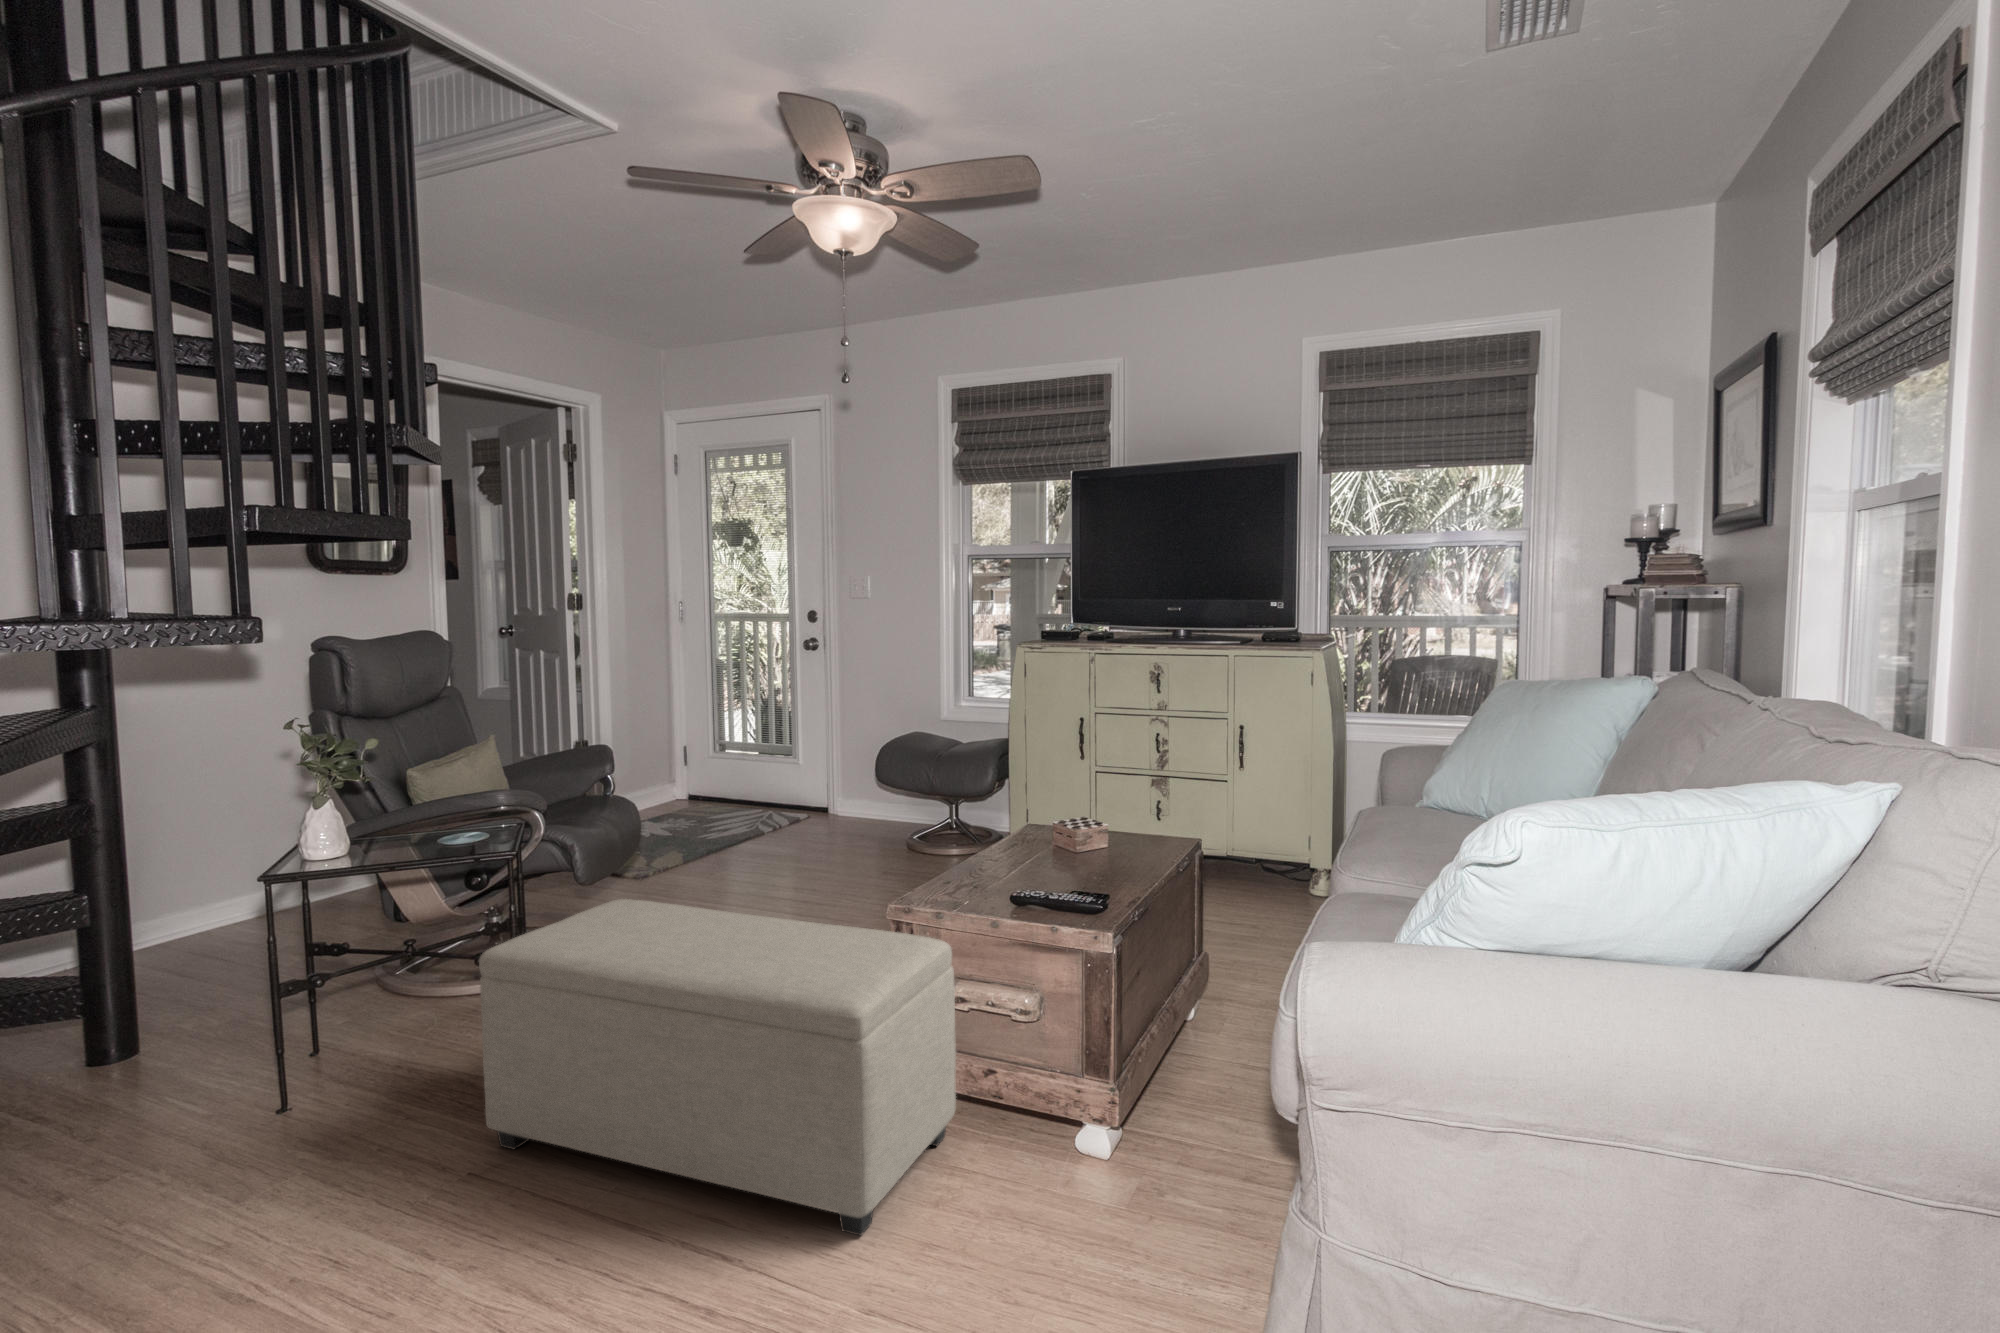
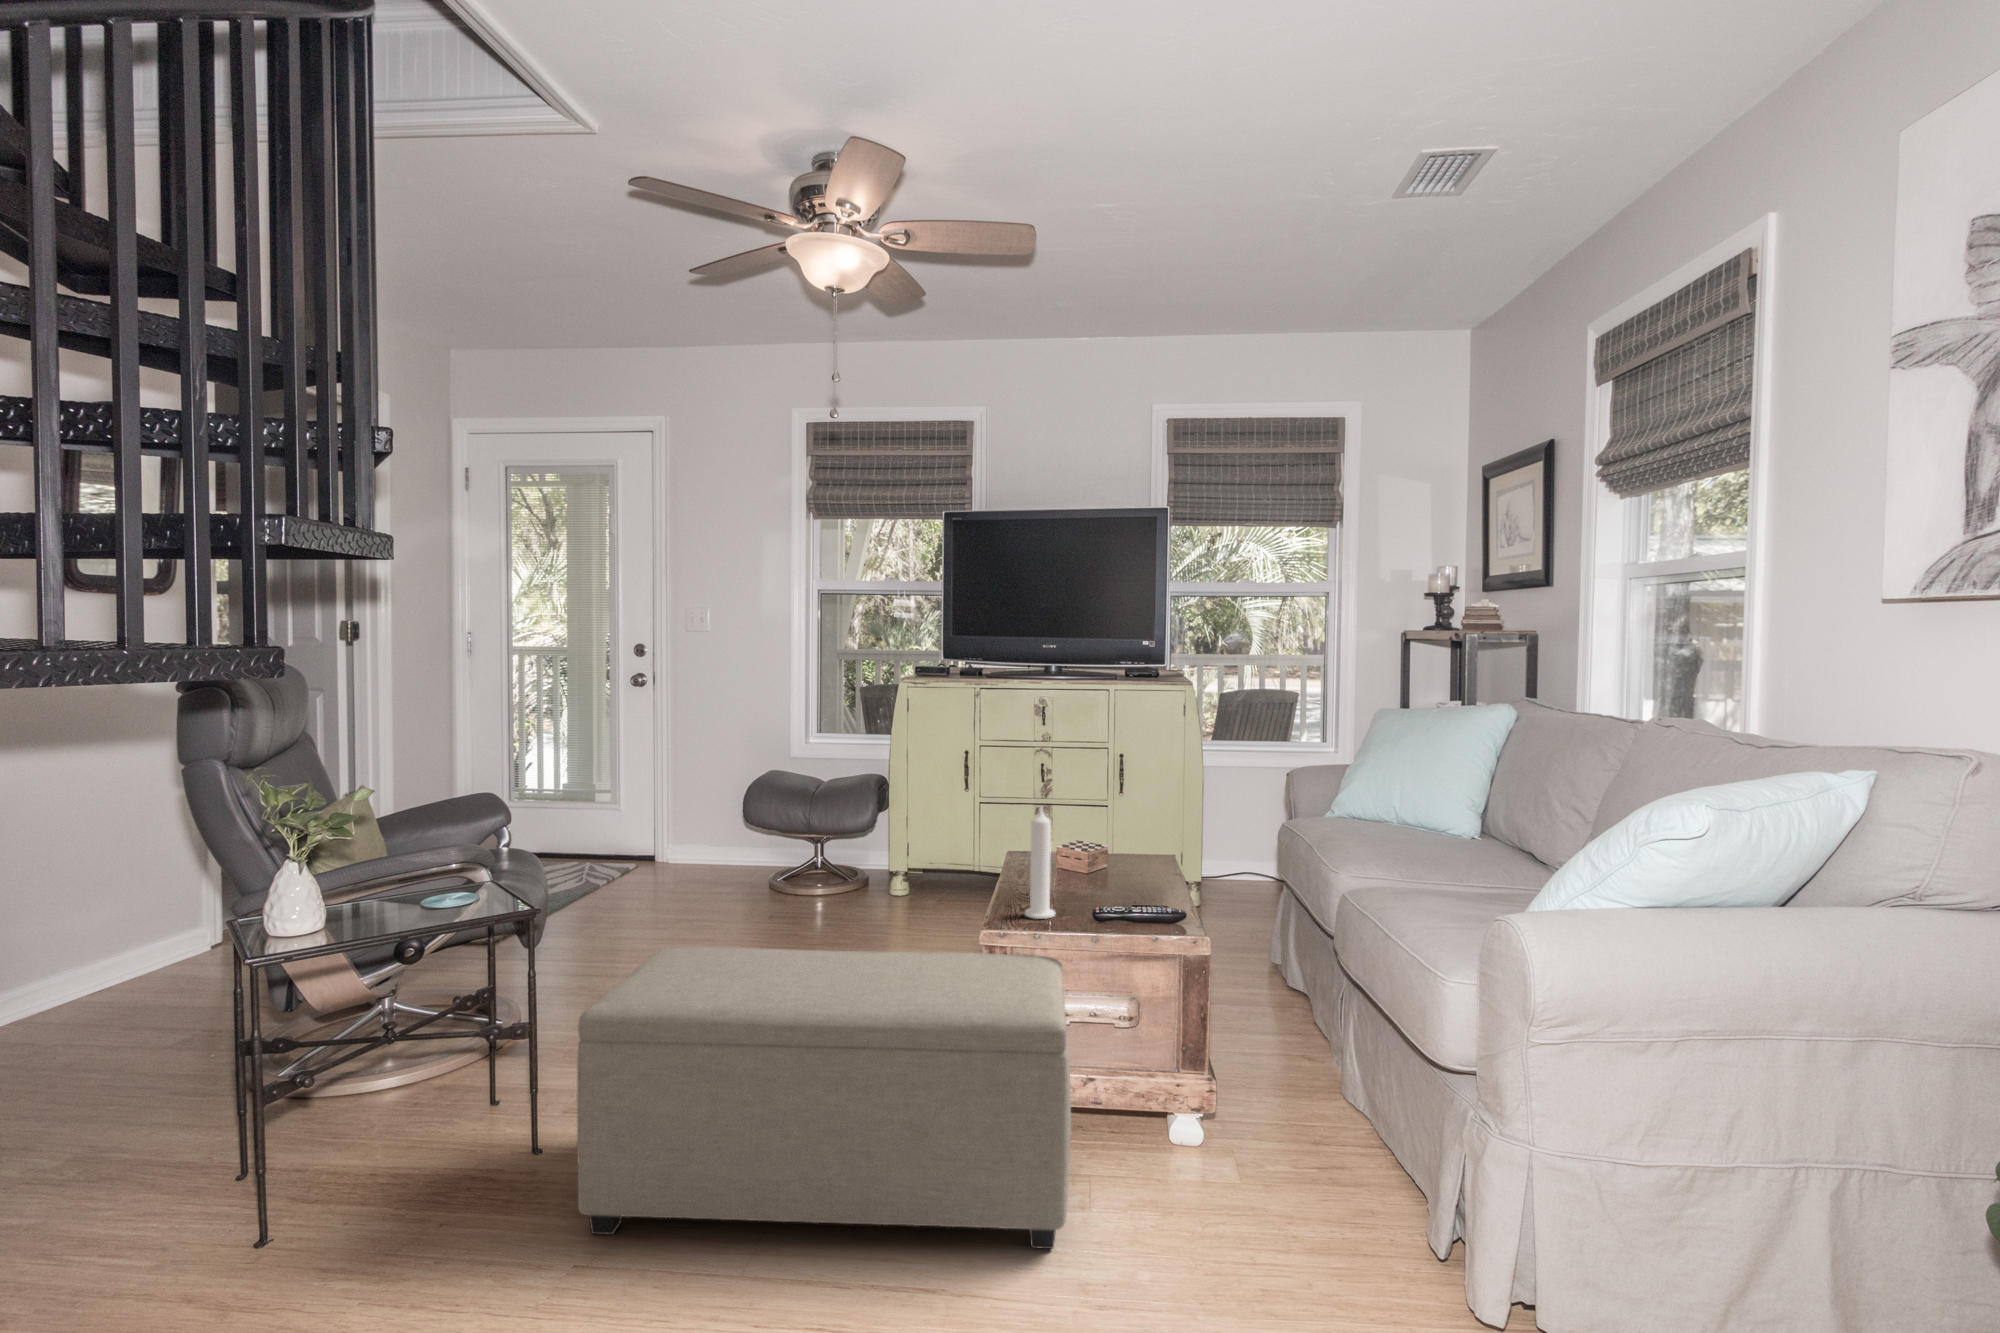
candle: none [946,783,978,900] -> present [1025,807,1055,919]

